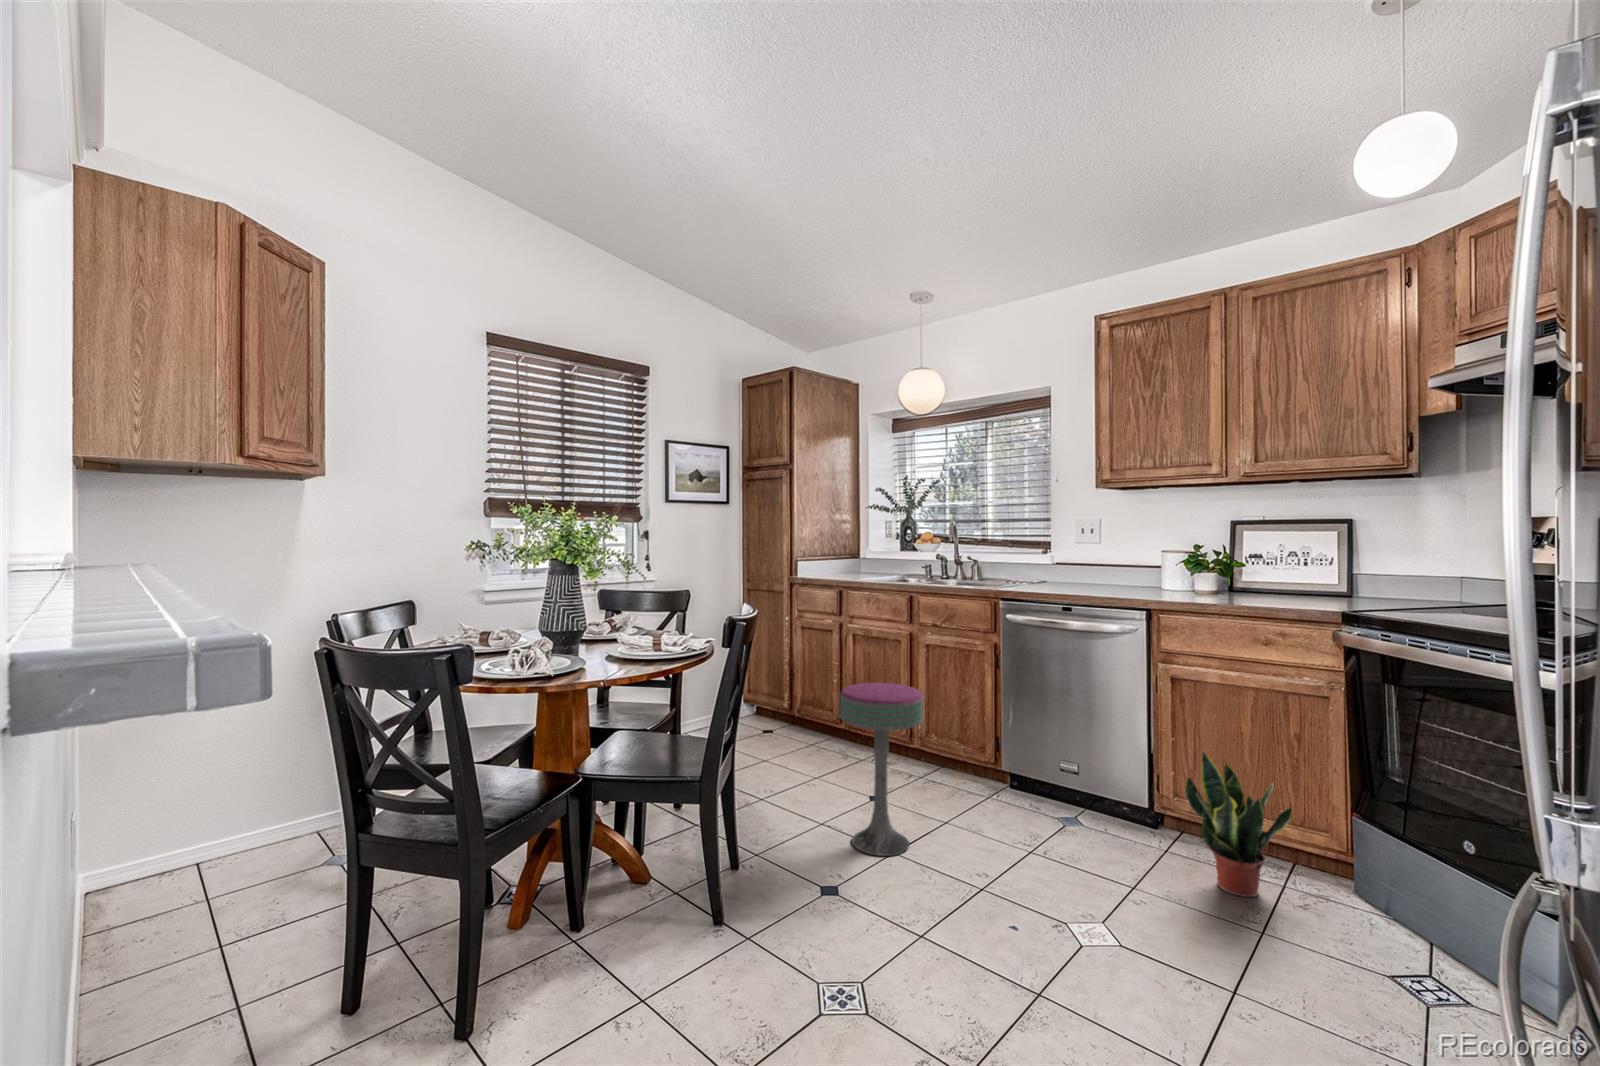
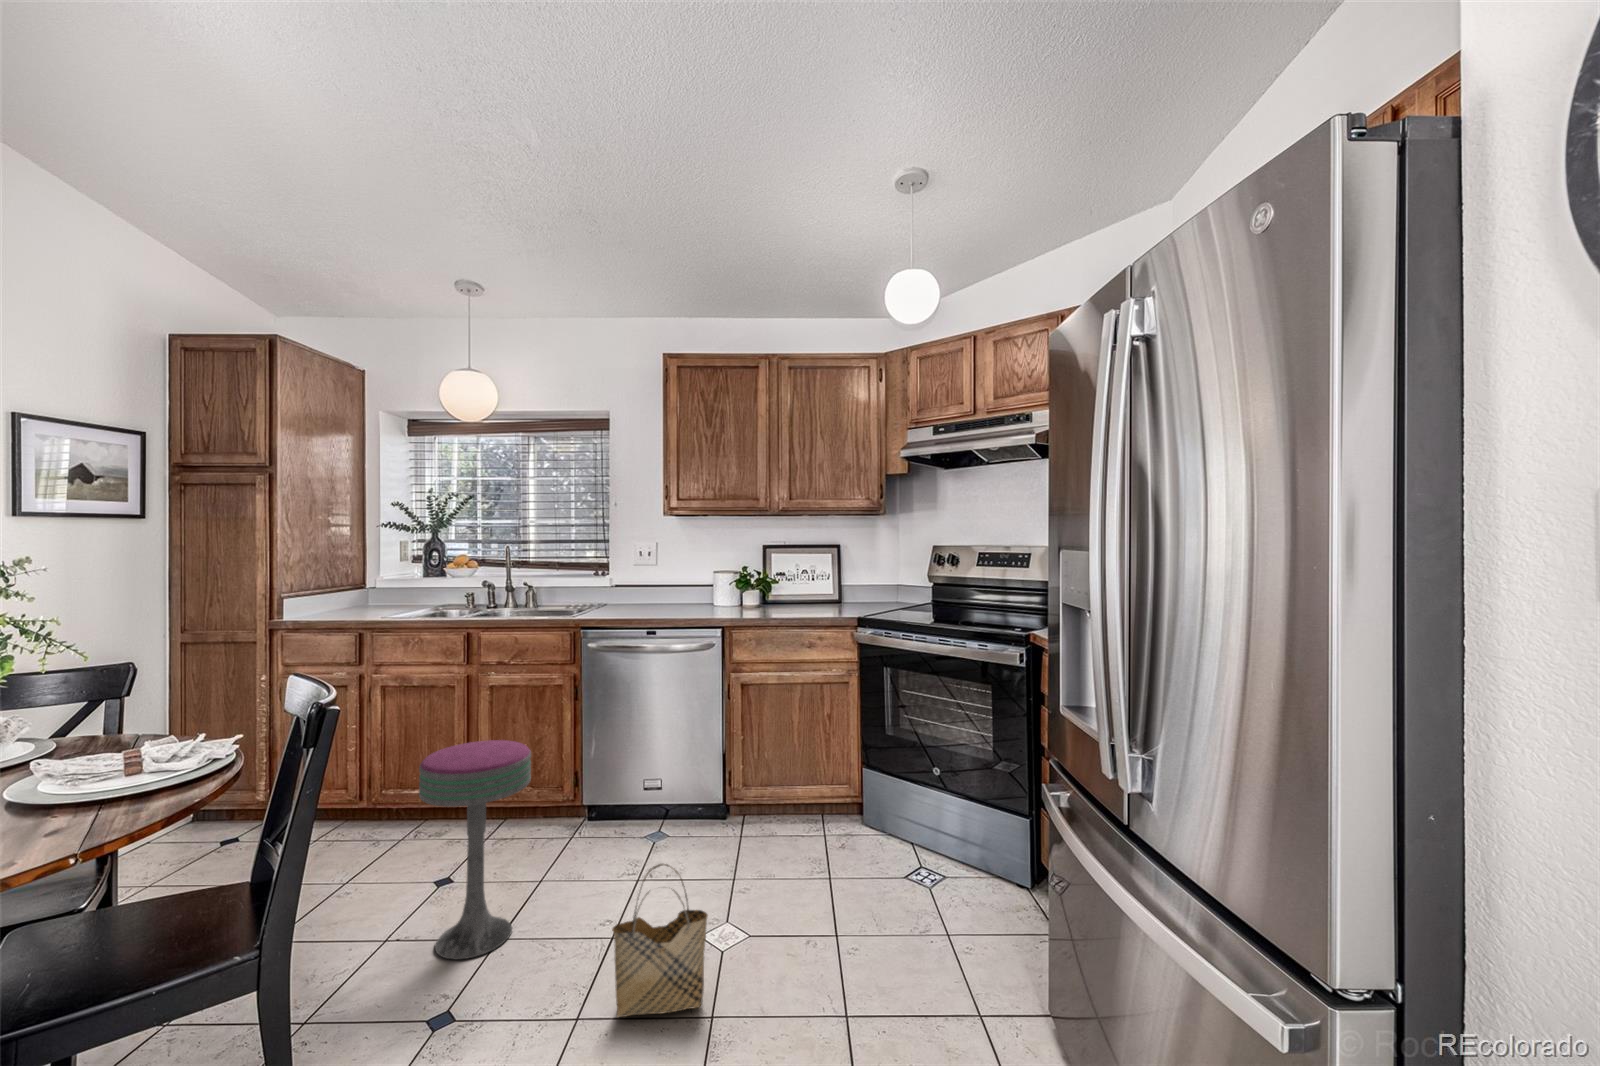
potted plant: present [1185,752,1292,897] -> none [766,743,837,857]
woven basket: none [954,821,1047,970] -> present [612,864,708,1017]

